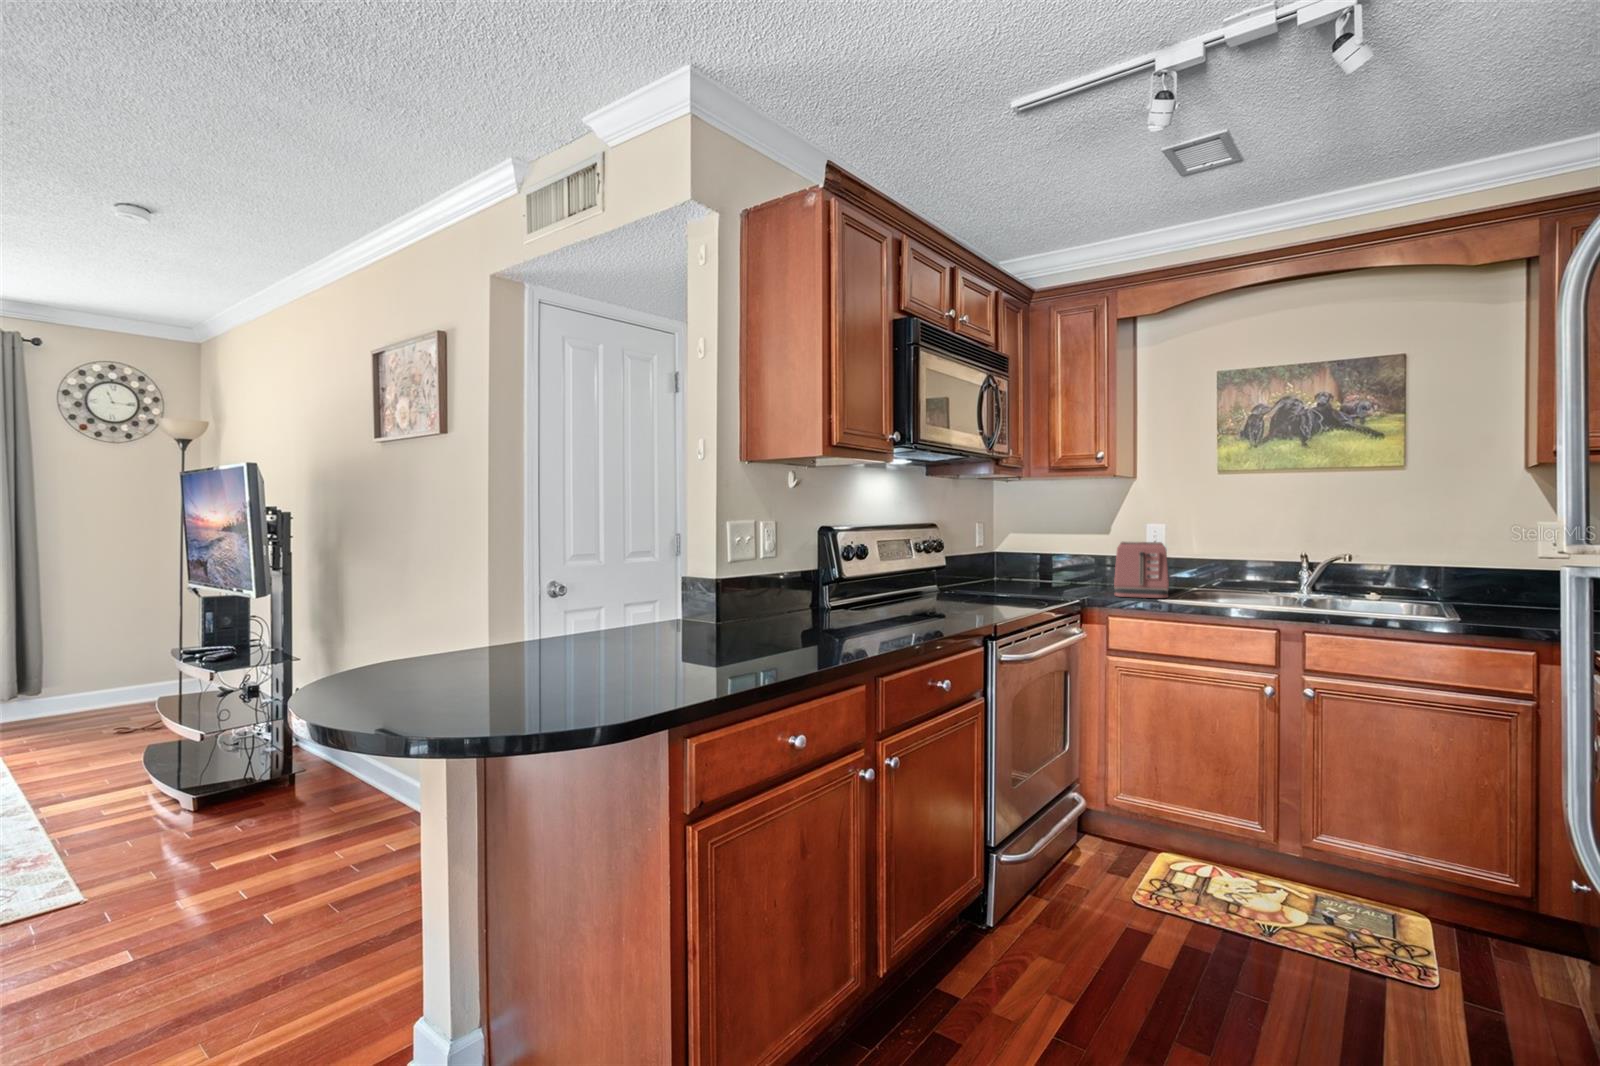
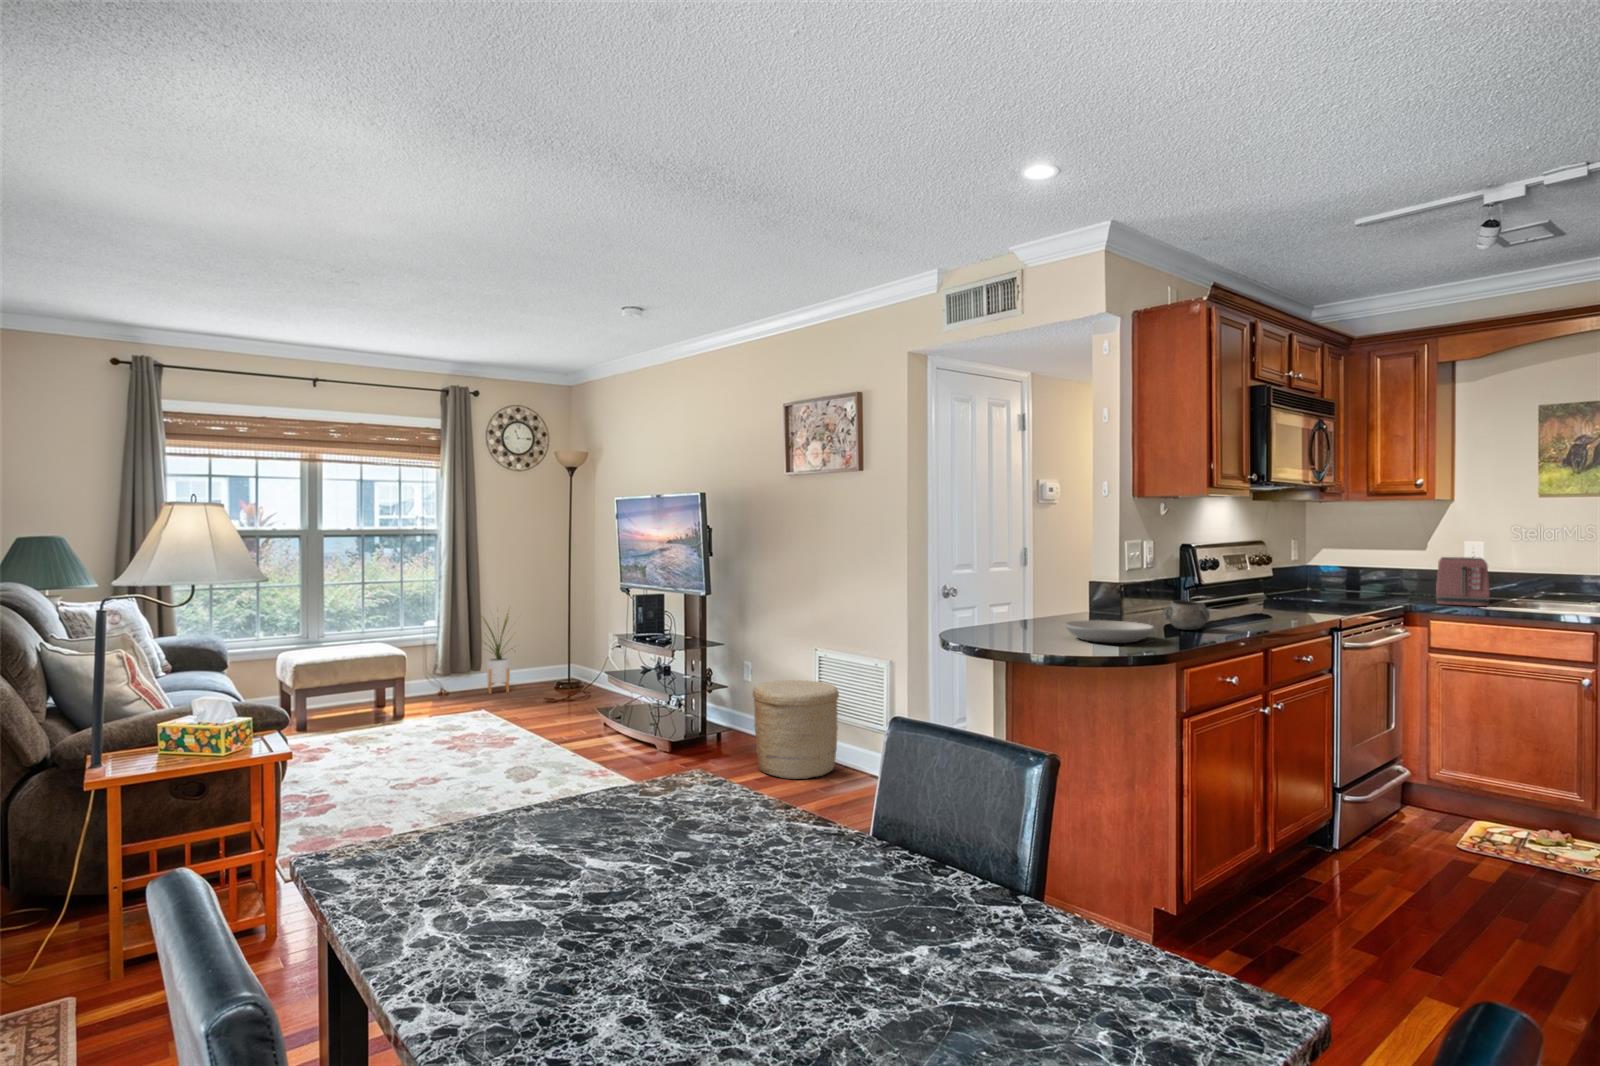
decorative bowl: none [721,604,785,649] -> present [1163,600,1210,630]
house plant: none [24,613,105,727] -> present [481,614,510,694]
plate: none [513,641,664,685] -> present [1064,620,1155,643]
woven basket: none [289,708,421,847] -> present [753,680,839,779]

